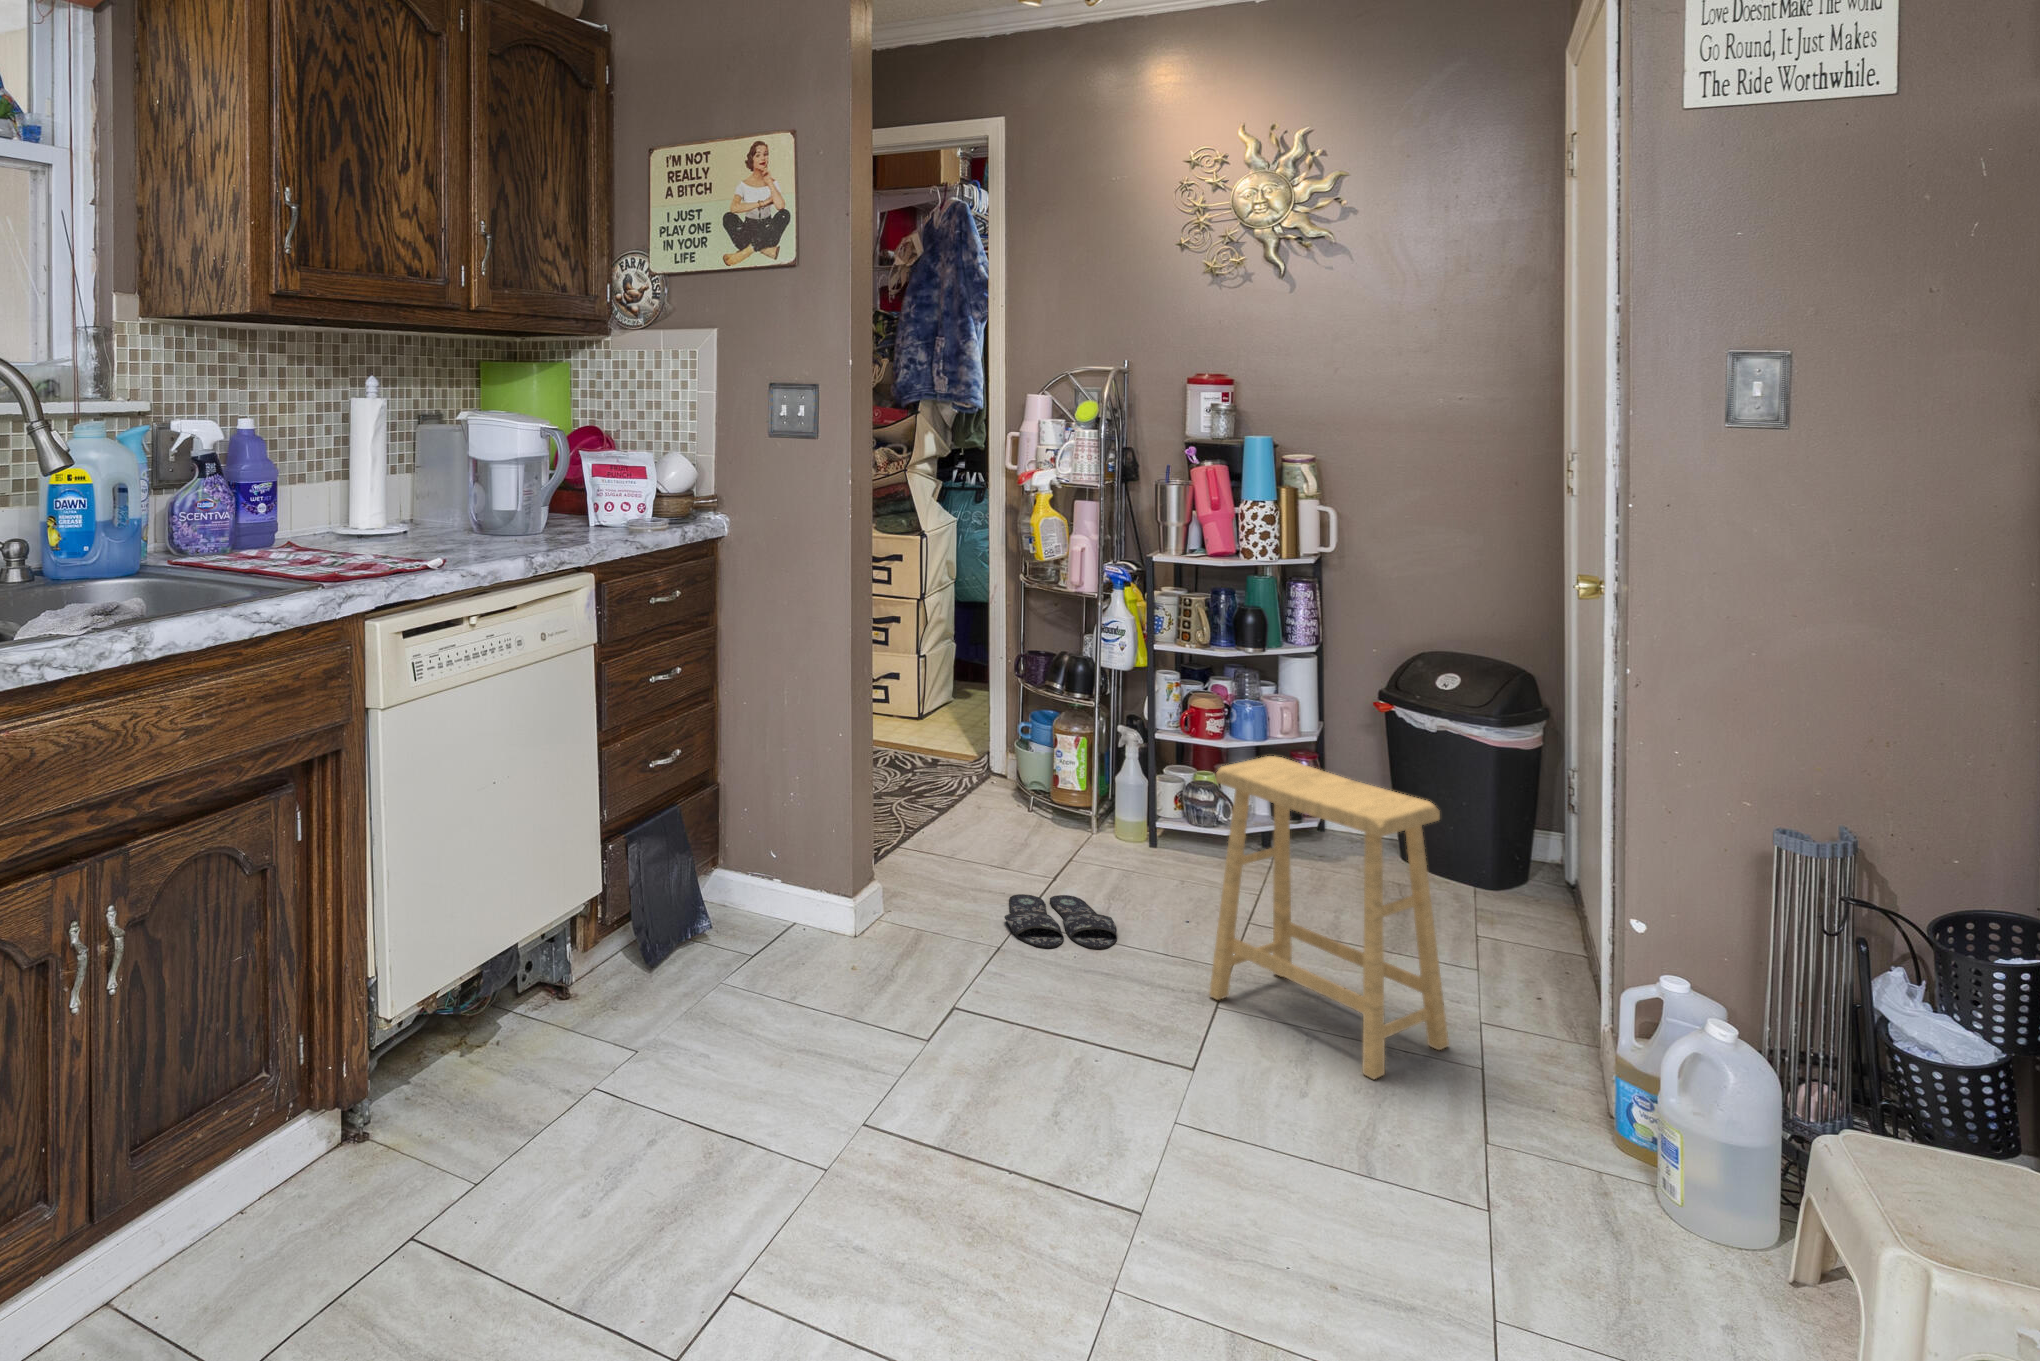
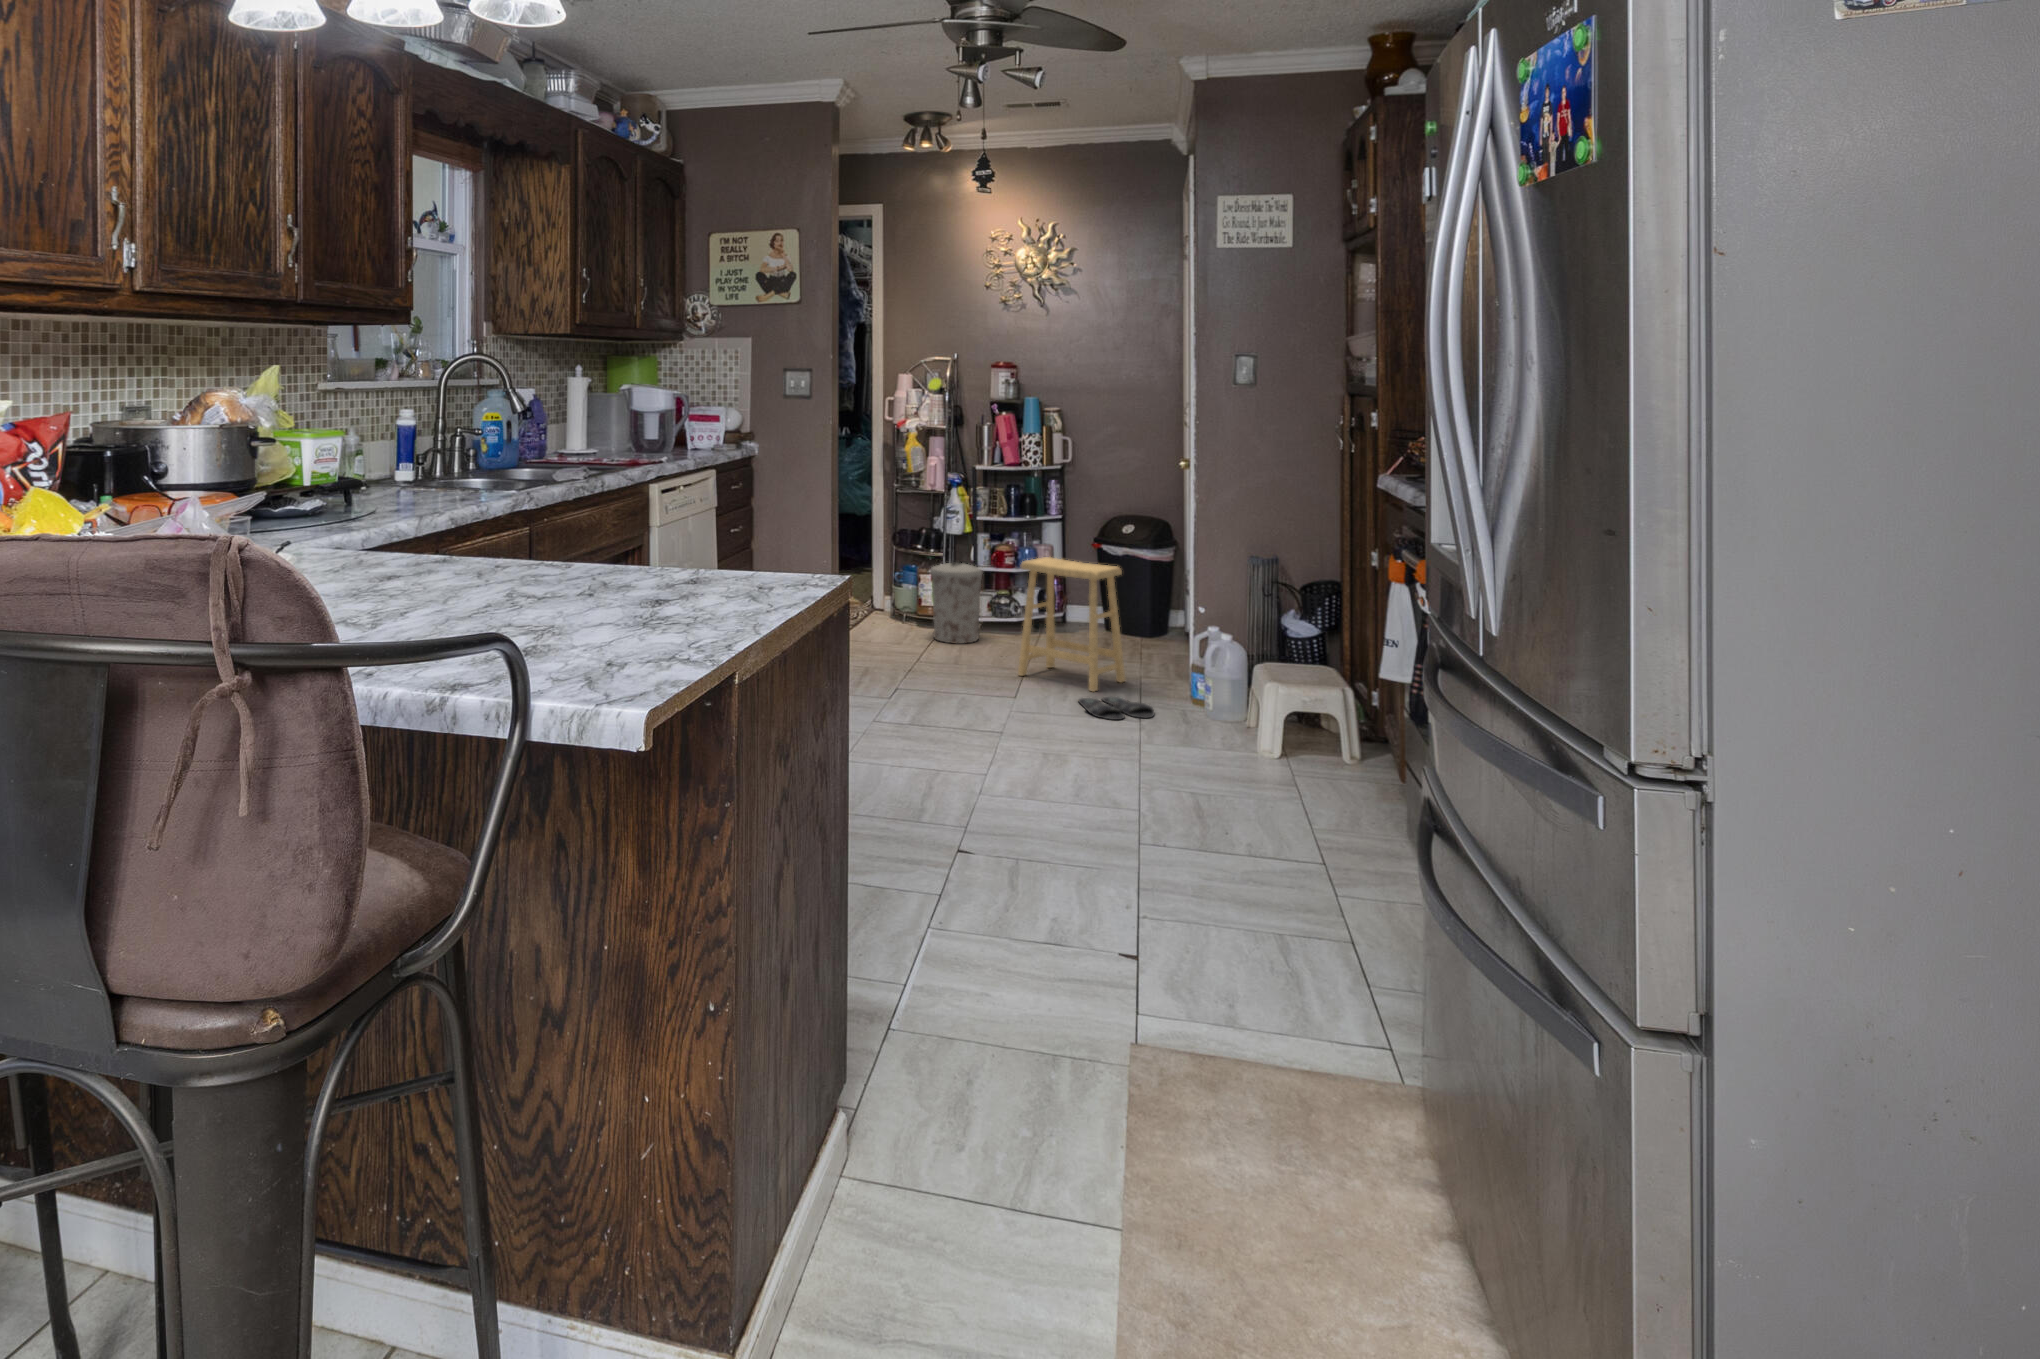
trash can: none [1063,725,1159,879] -> present [930,562,982,644]
slippers: present [1005,894,1117,949] -> present [1079,697,1154,720]

